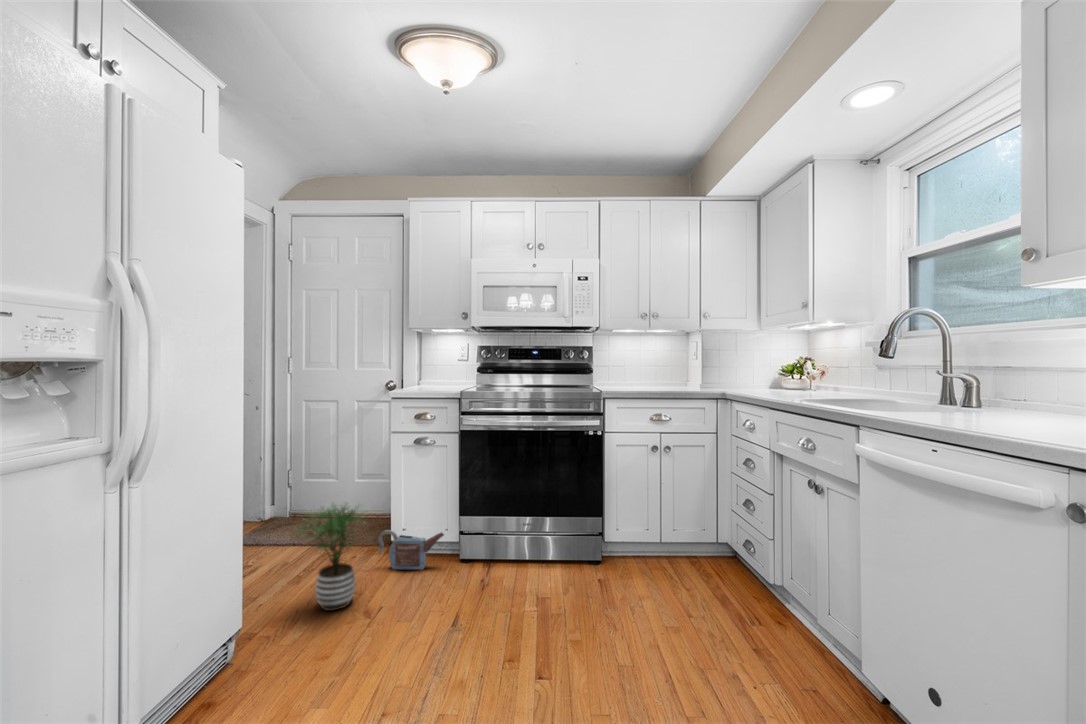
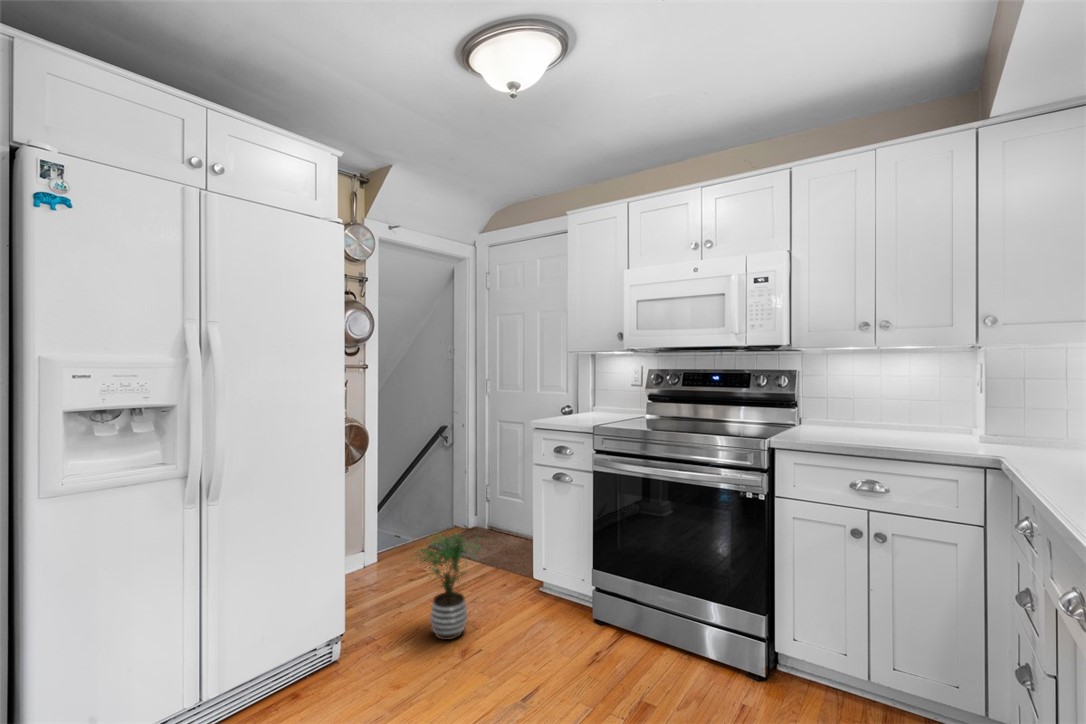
watering can: present [378,530,444,569] -> none [512,566,572,619]

